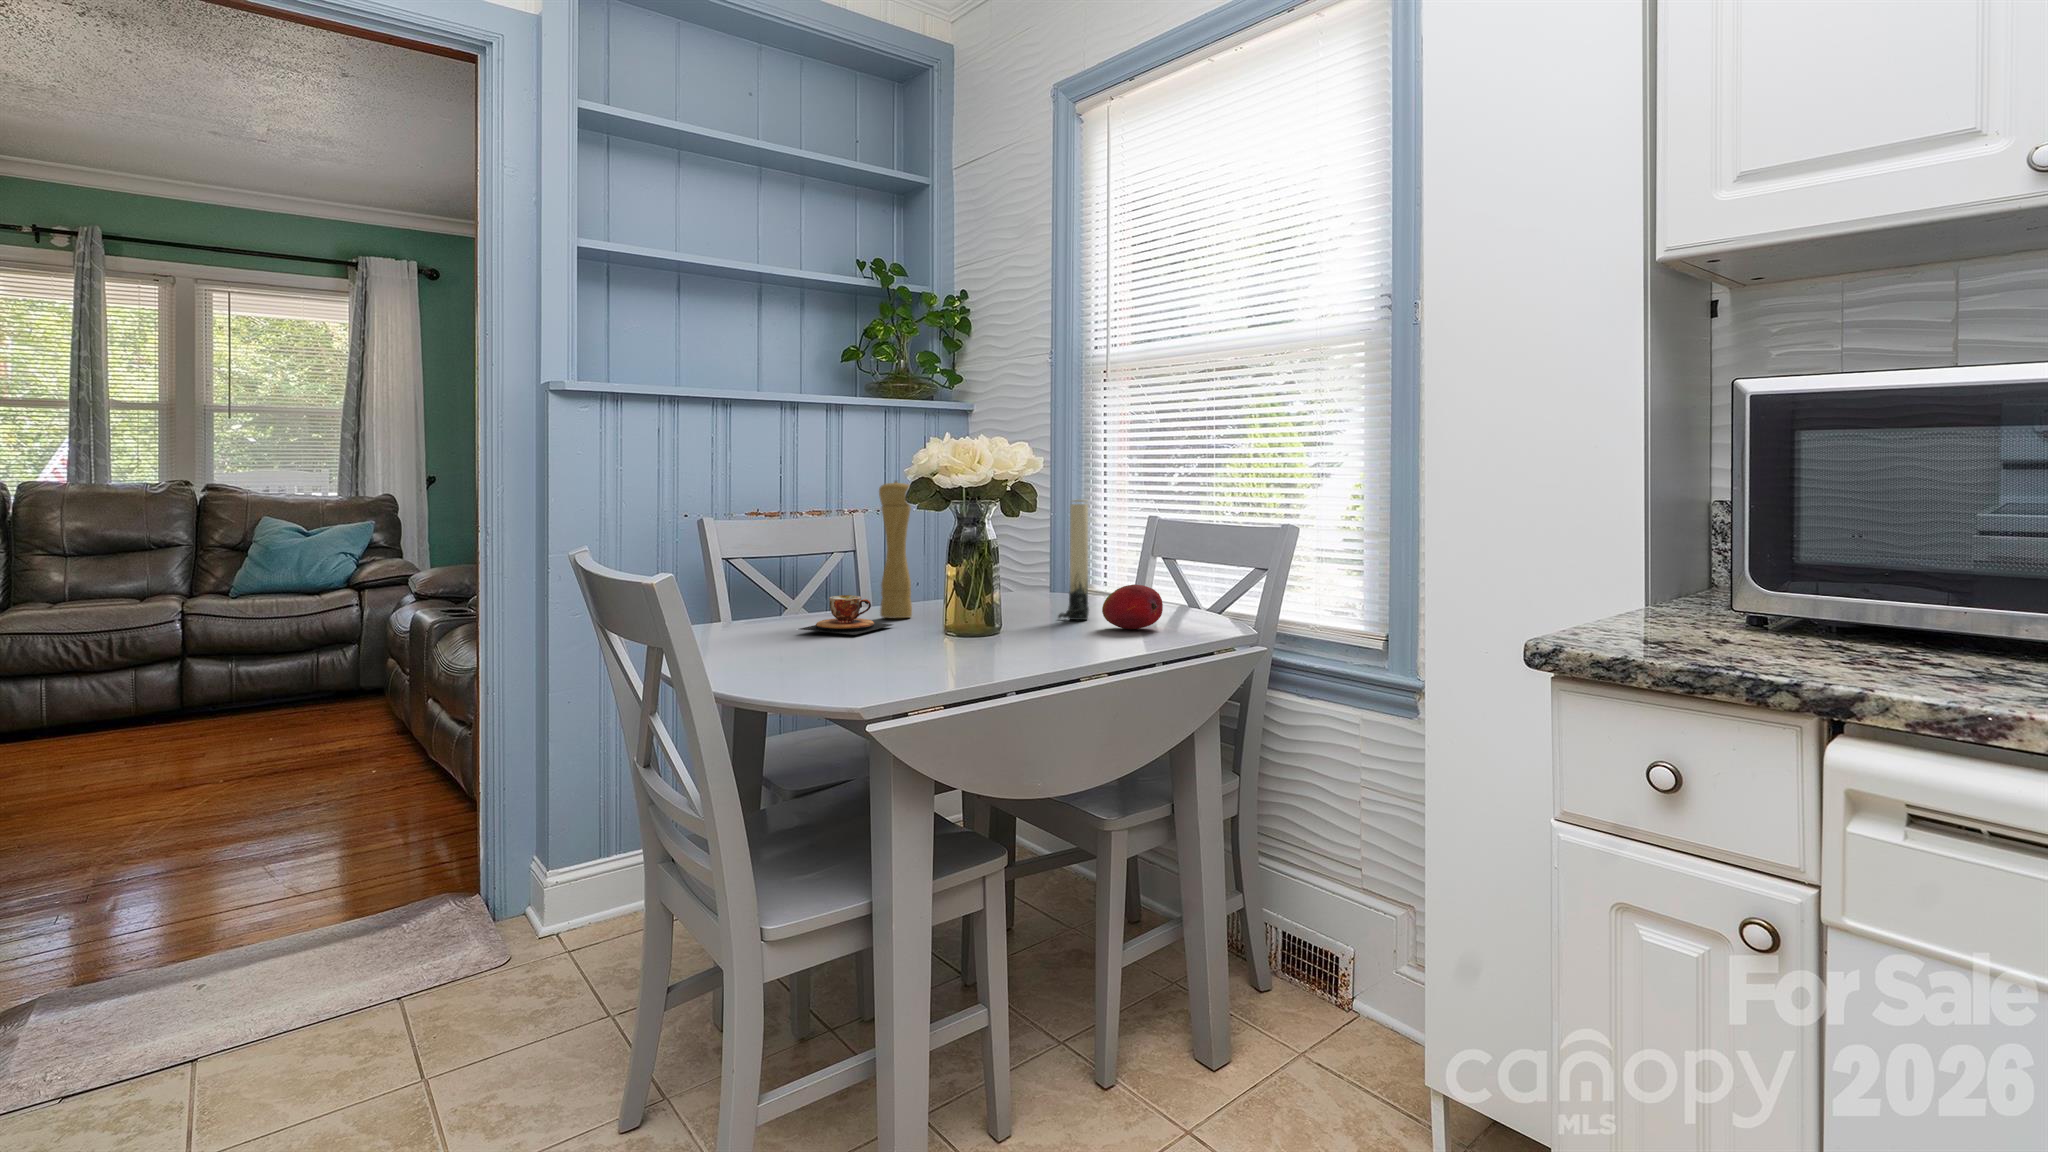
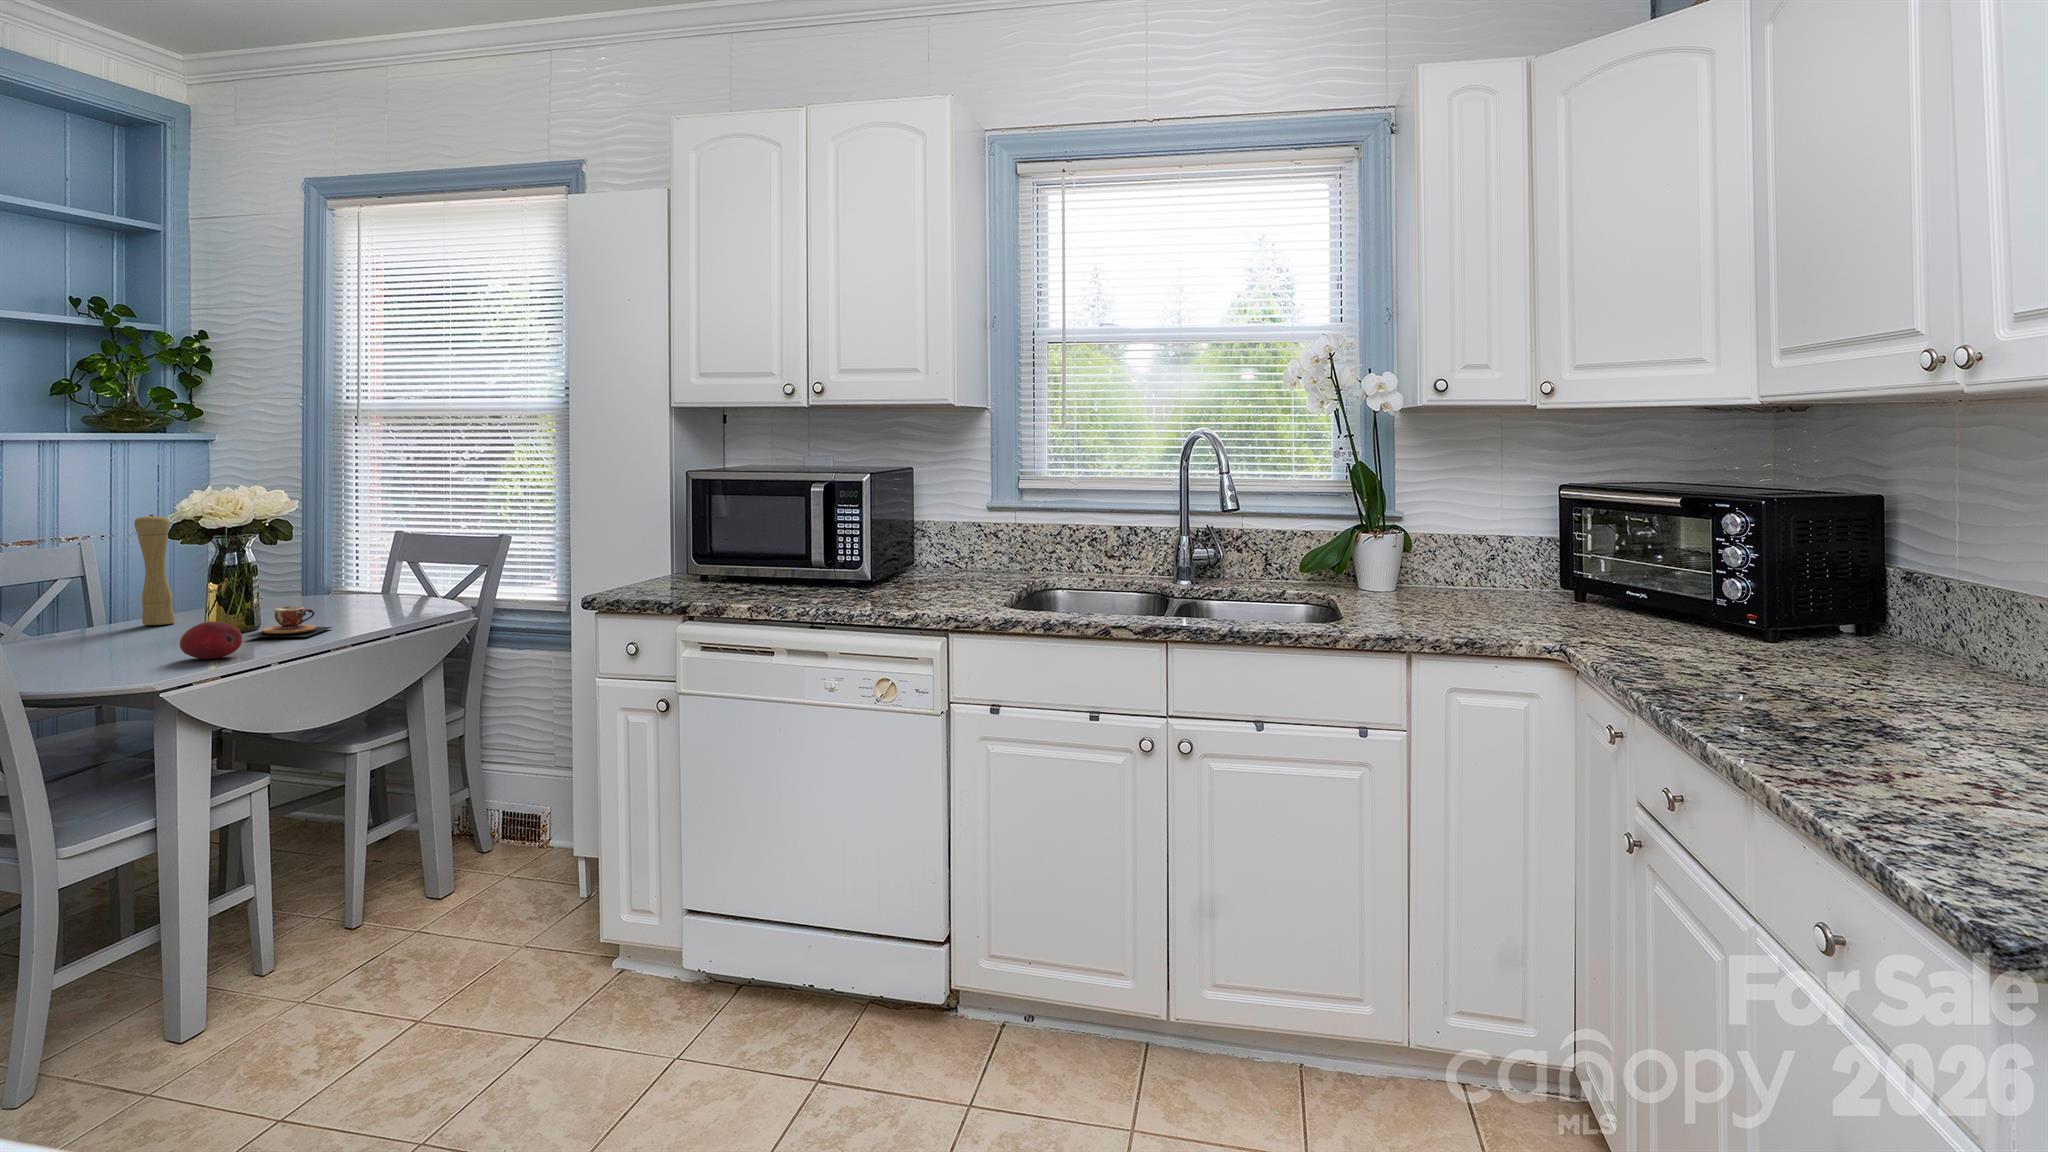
candle: present [1058,499,1089,620] -> none [314,528,340,616]
fruit: present [1102,584,1163,629] -> present [180,621,242,659]
teacup: present [800,595,893,635] -> present [248,606,332,637]

